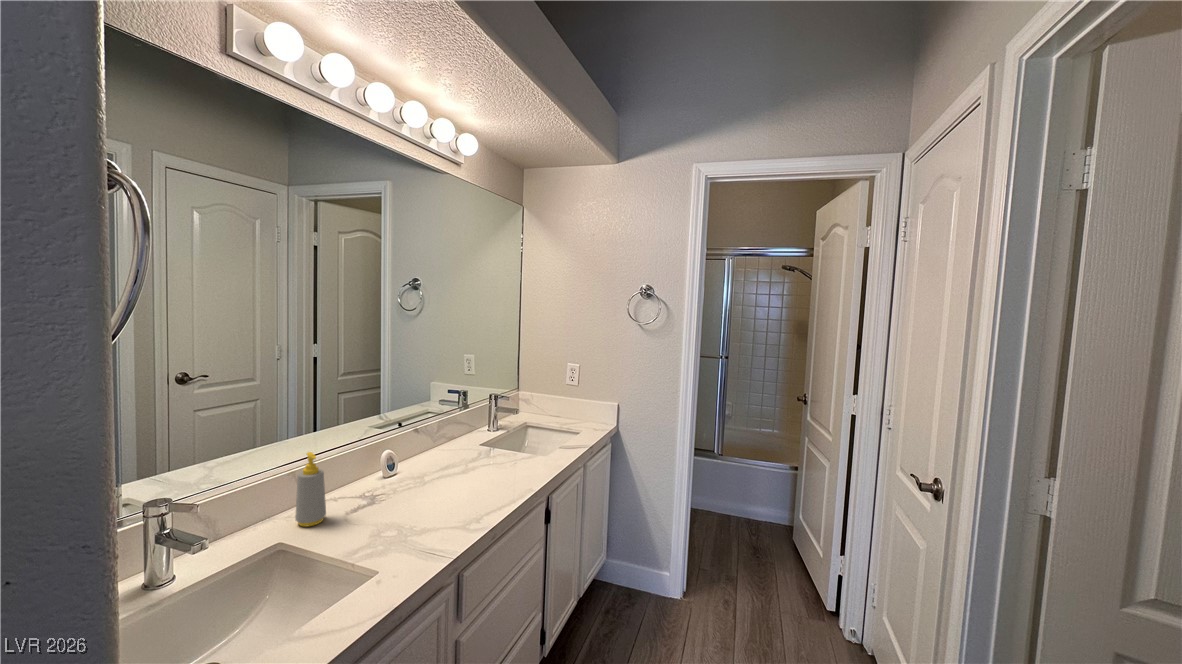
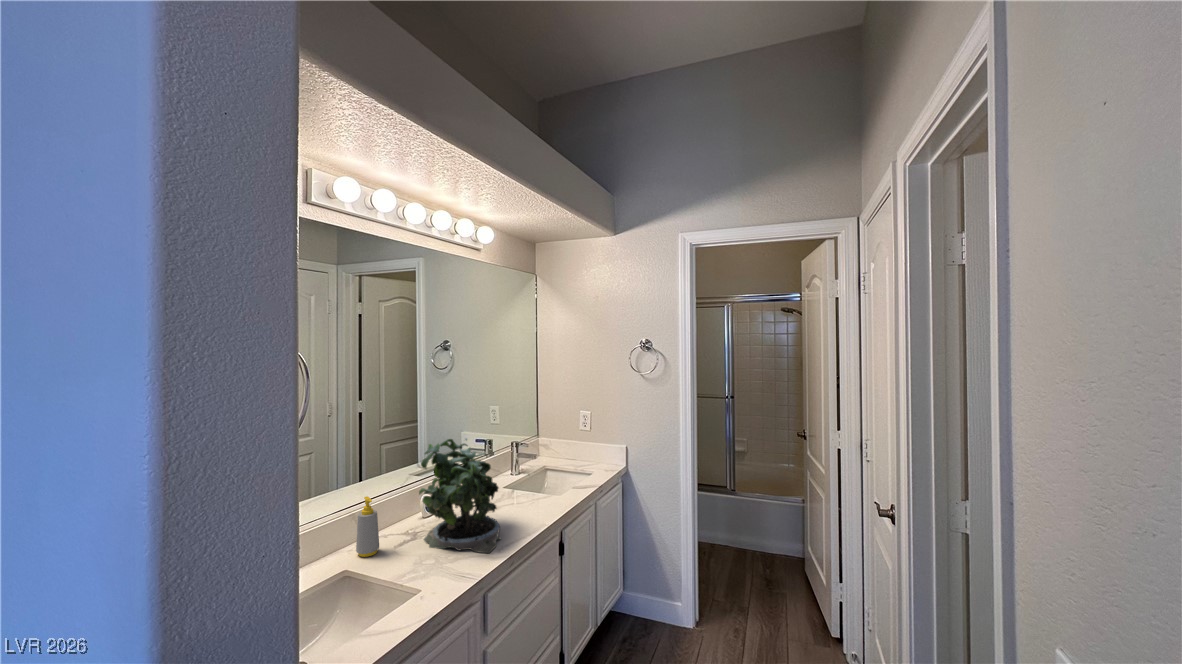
potted plant: none [378,382,482,525] -> present [419,438,500,553]

